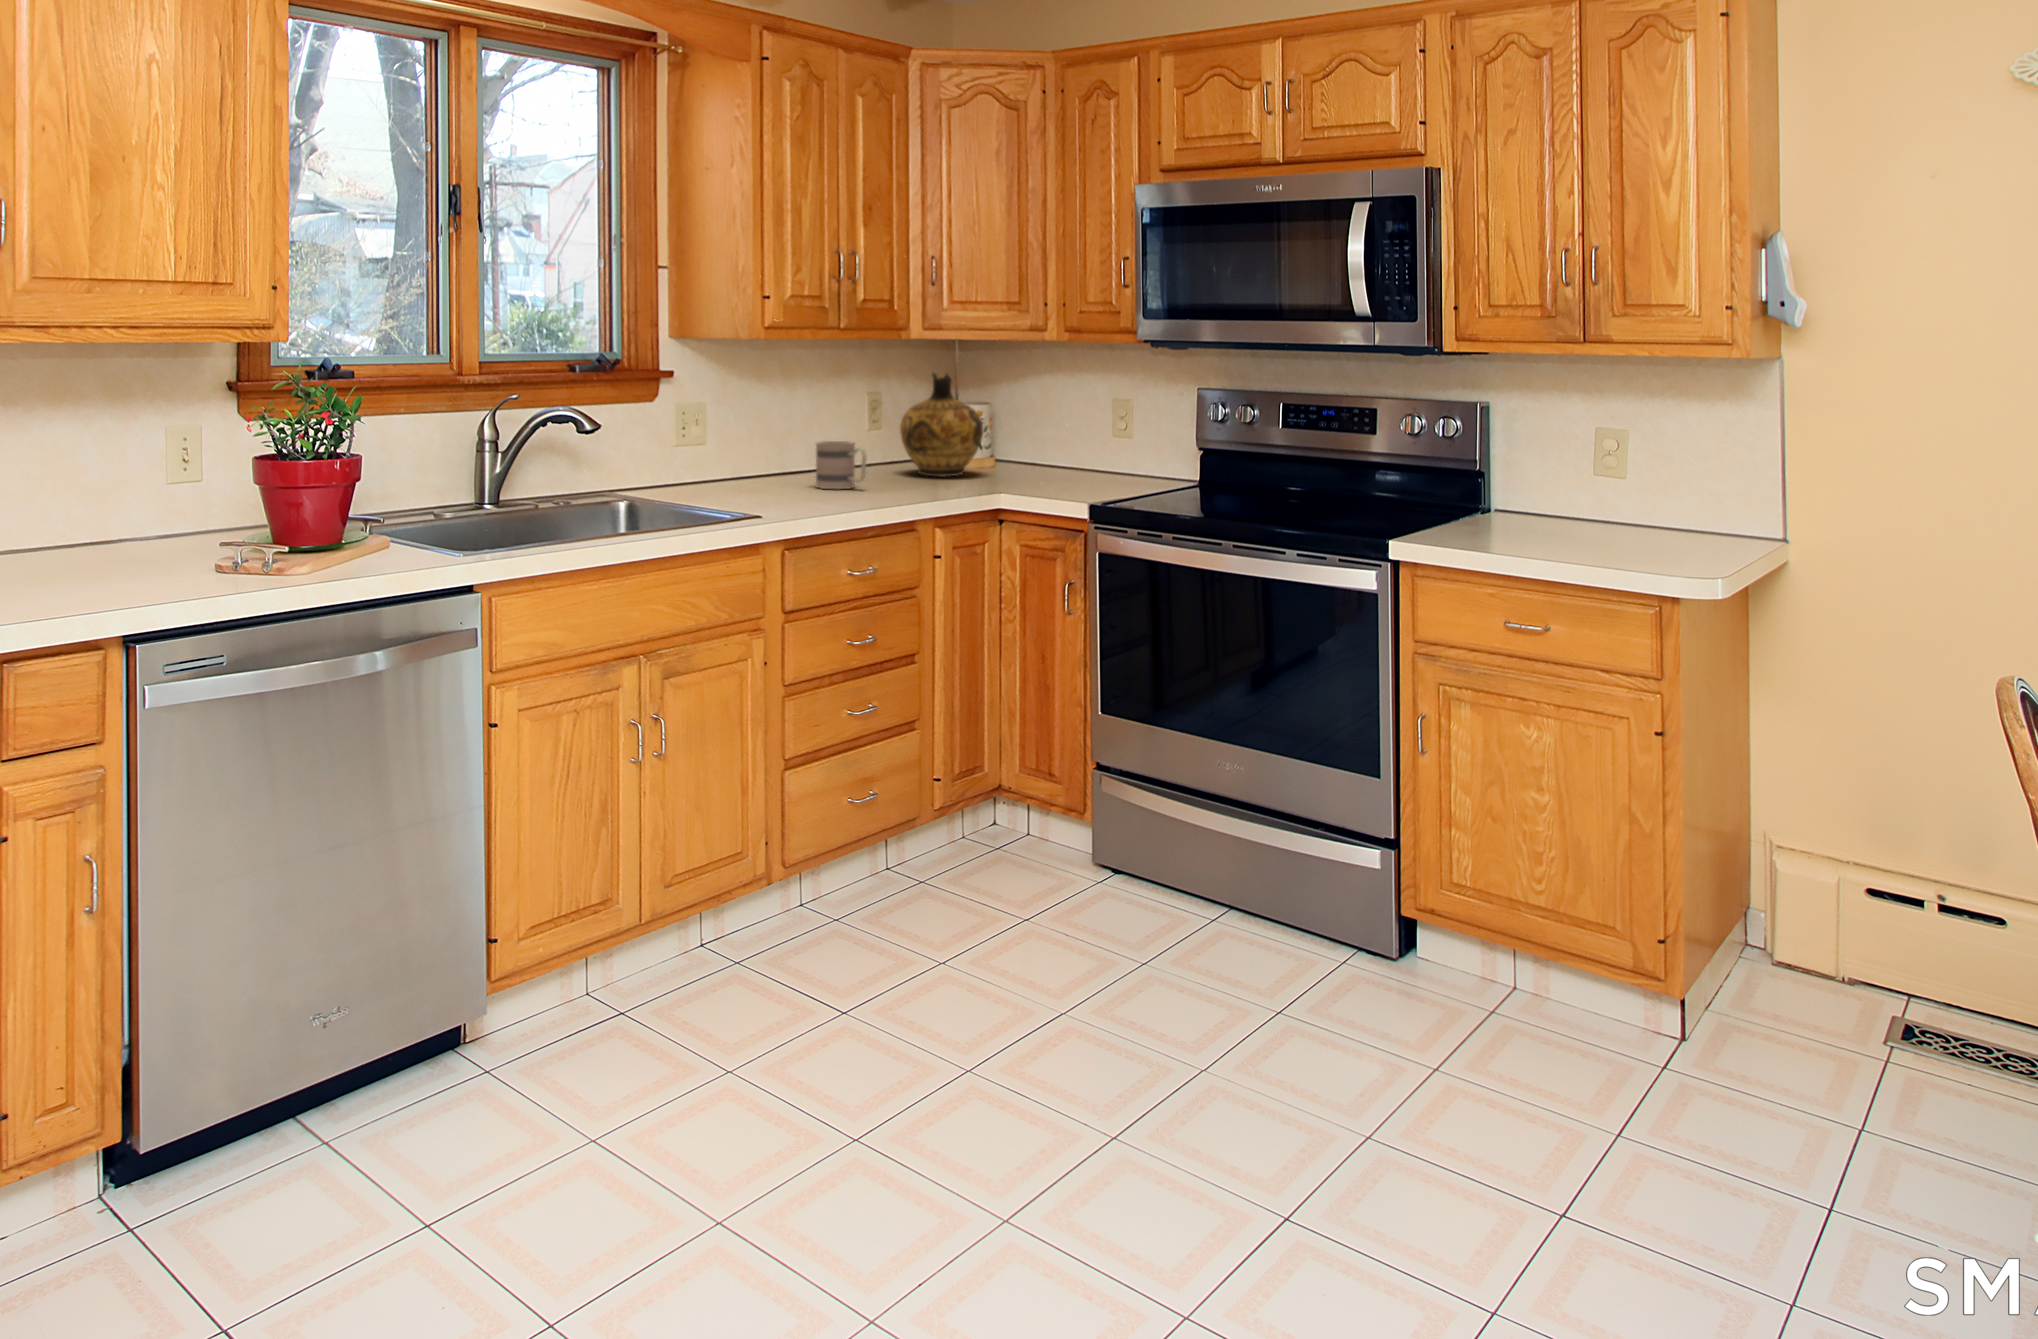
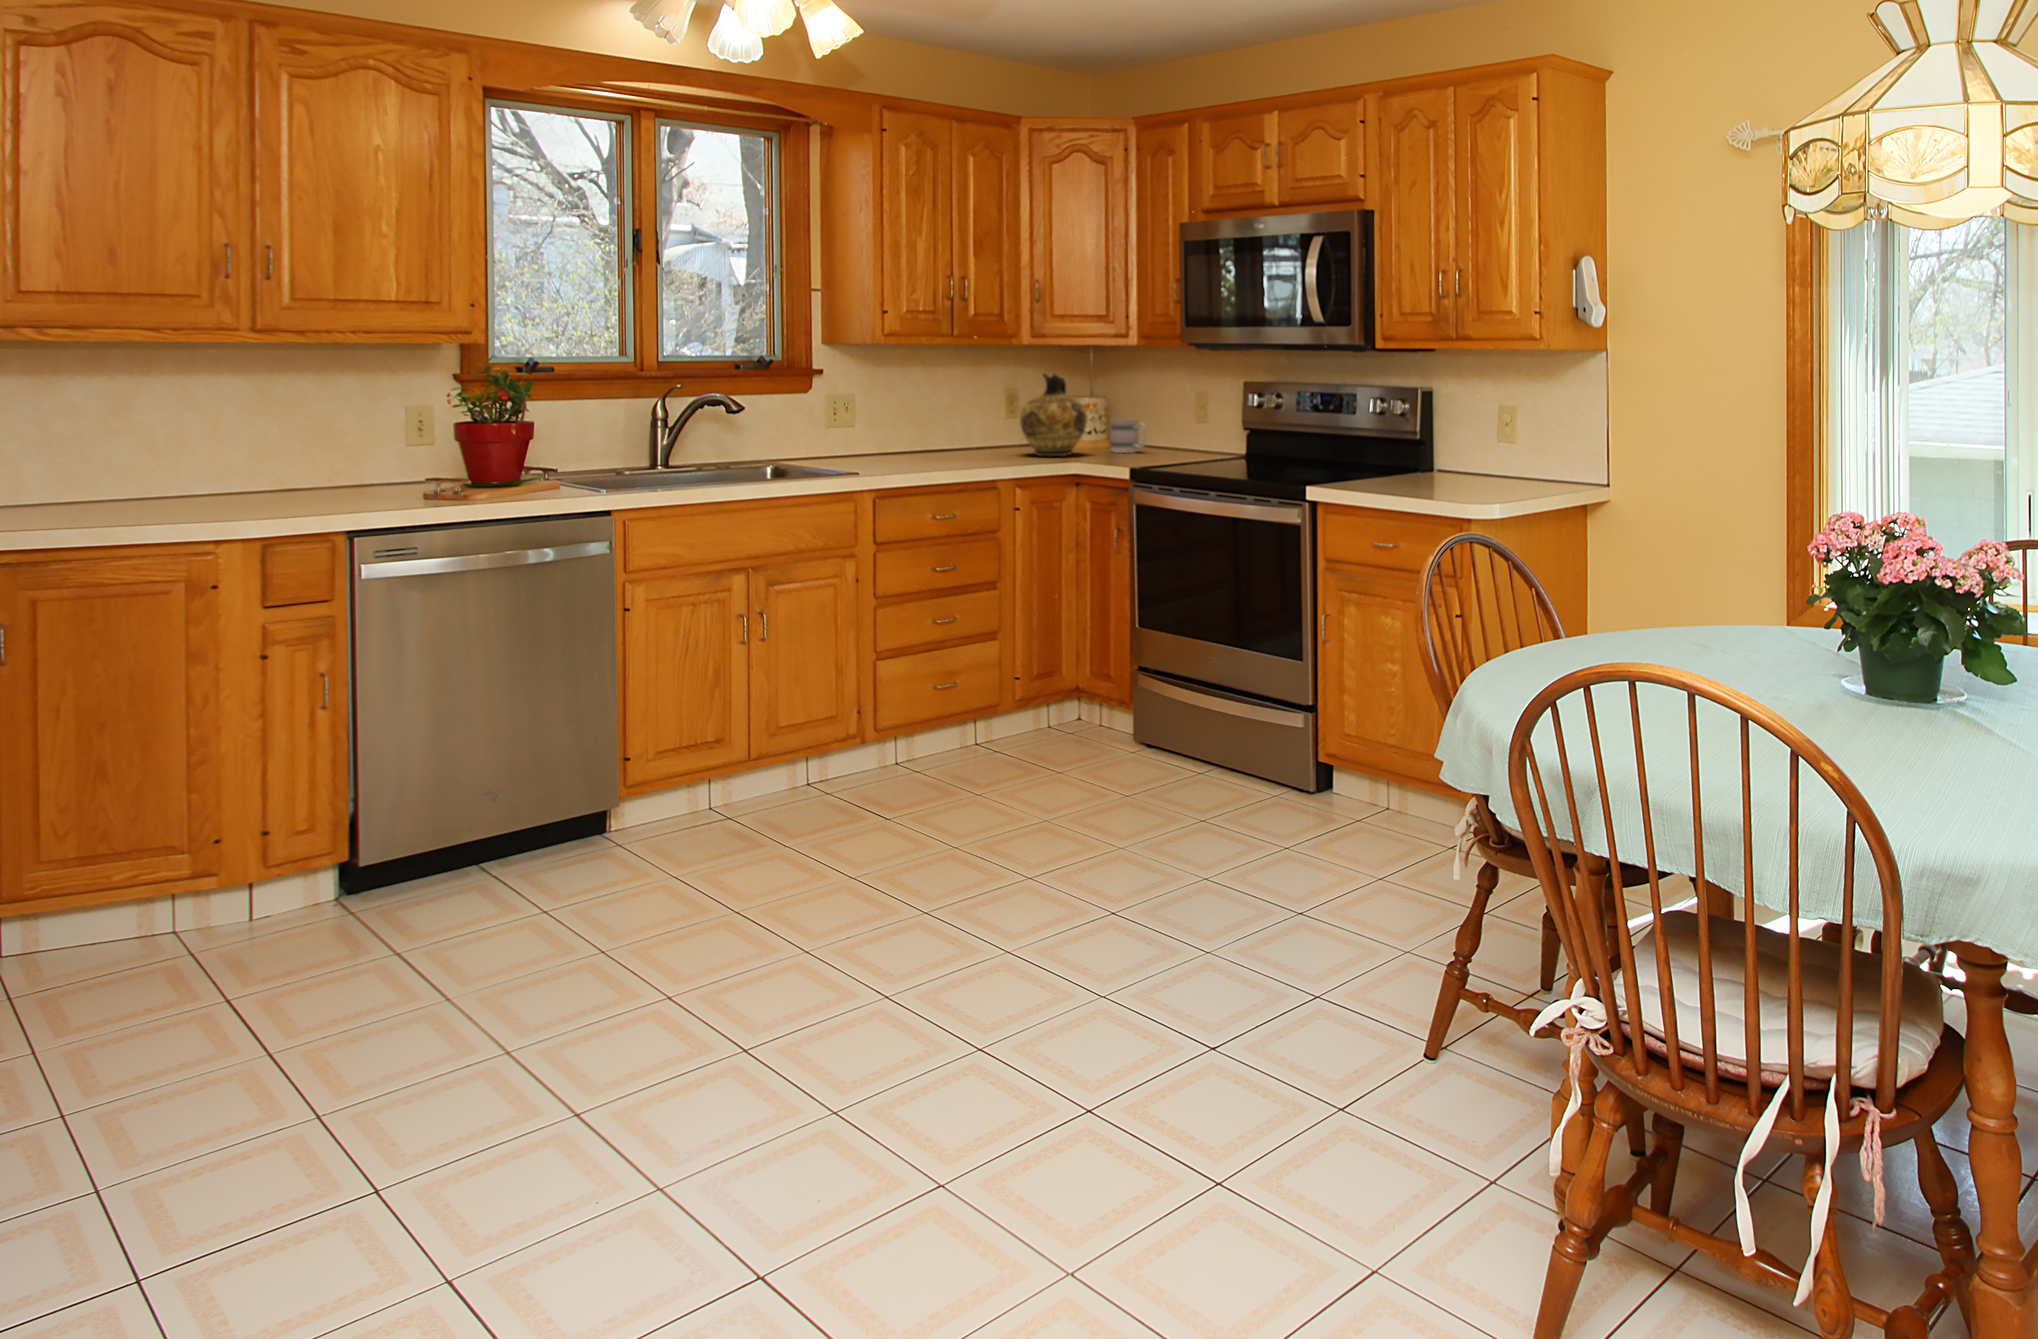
mug: present [816,441,867,489] -> present [1111,419,1146,453]

